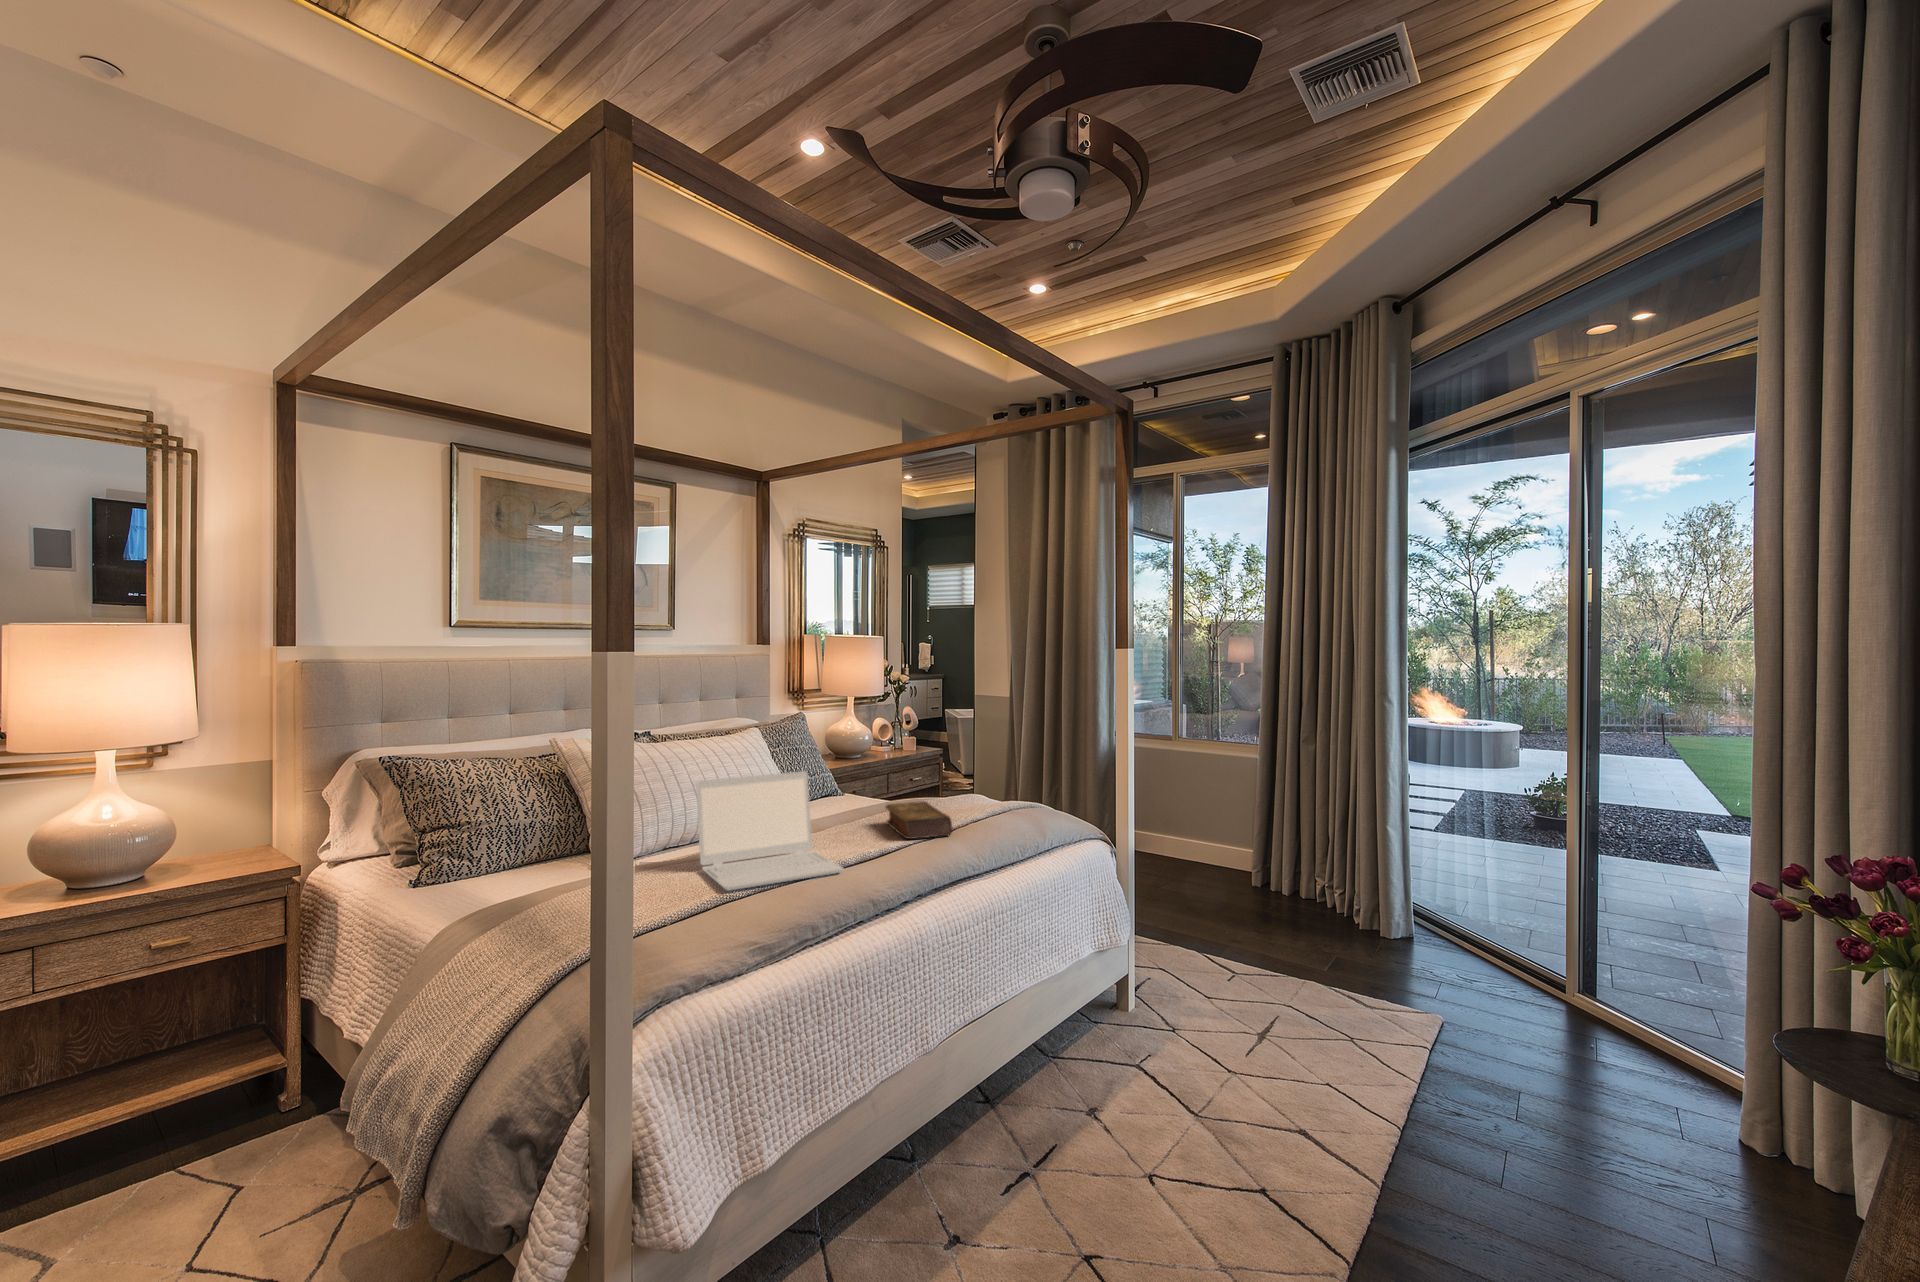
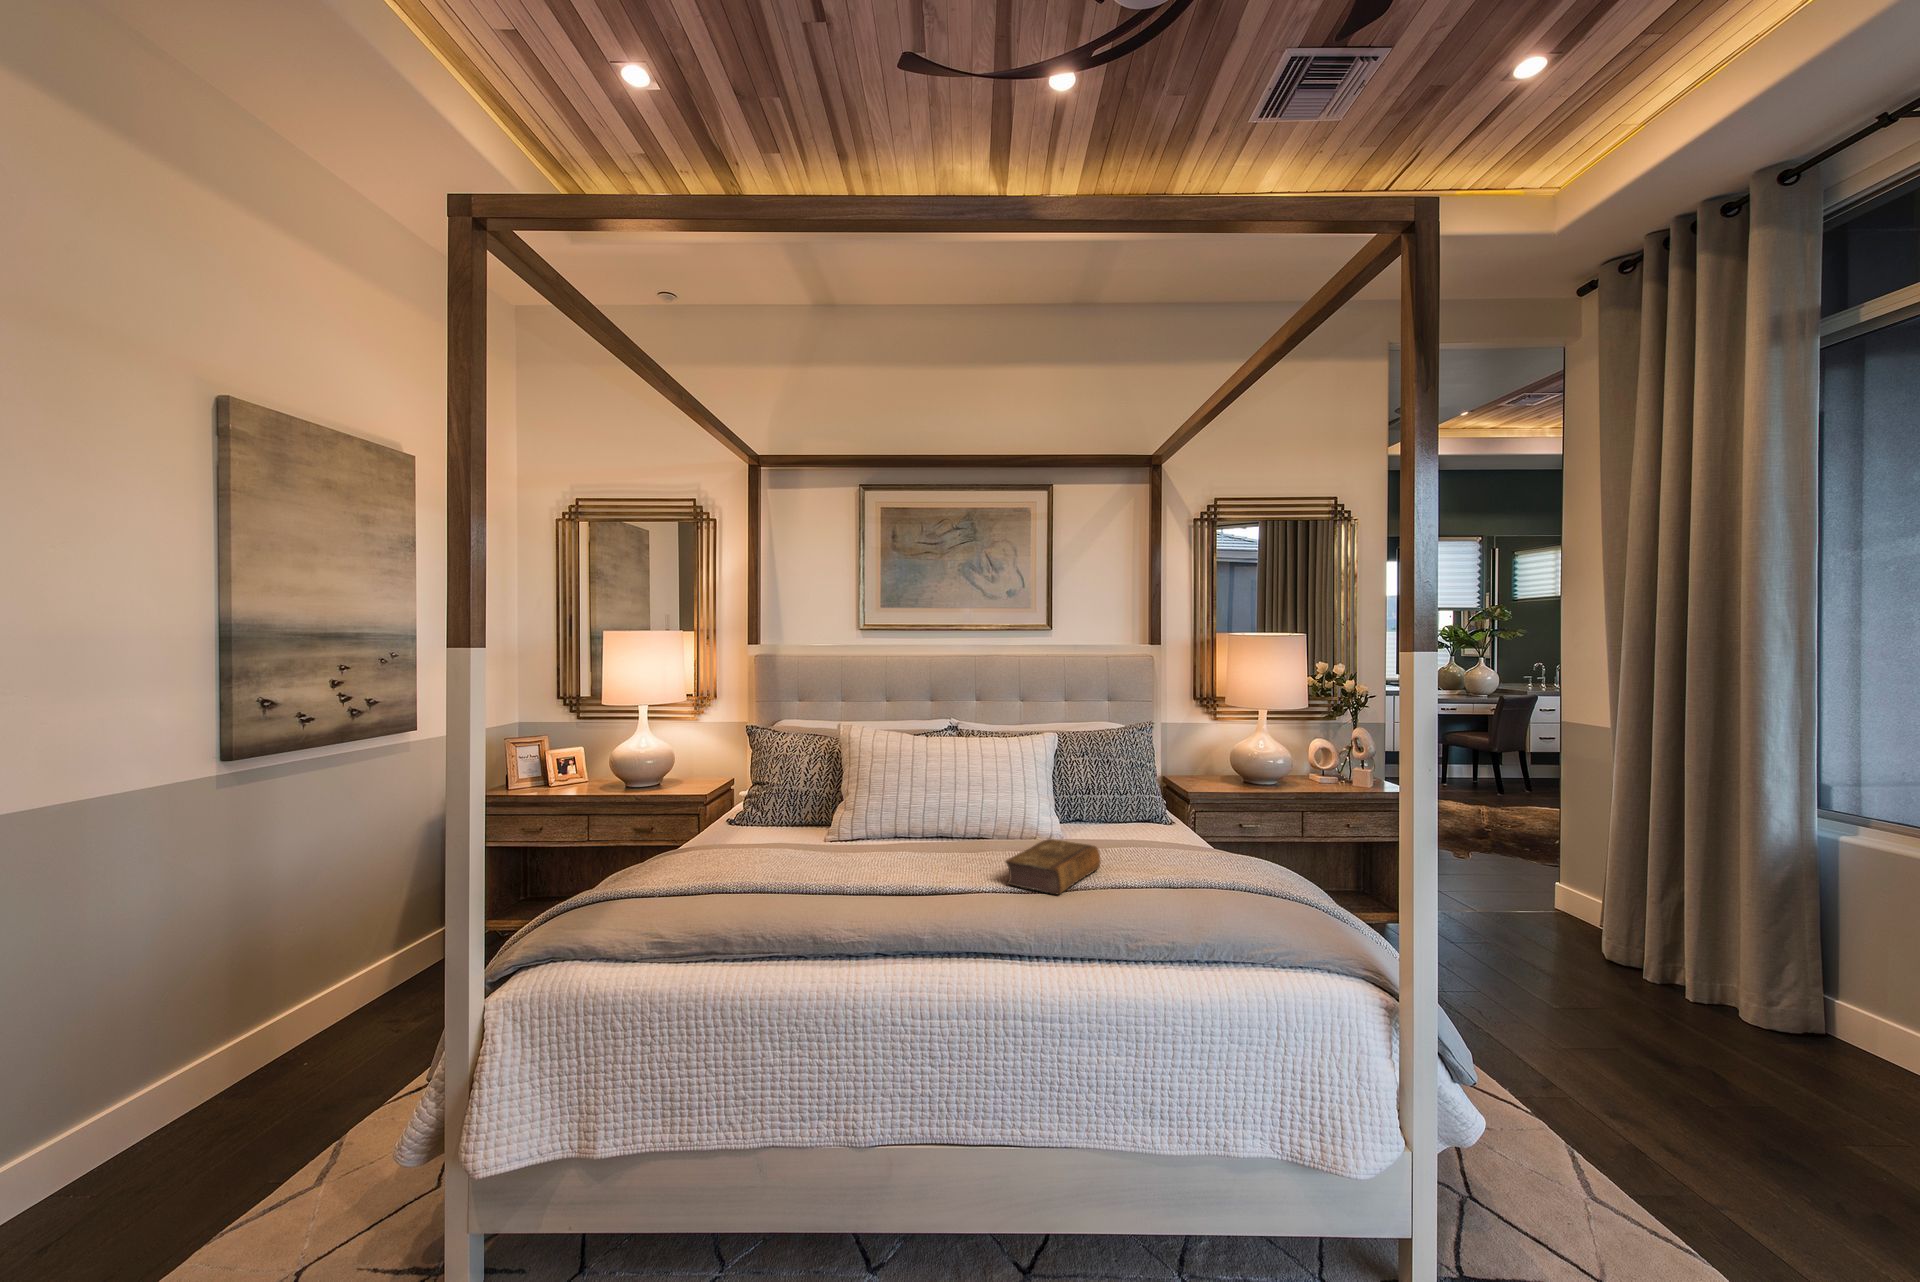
laptop: present [696,771,843,891] -> none [751,775,907,897]

